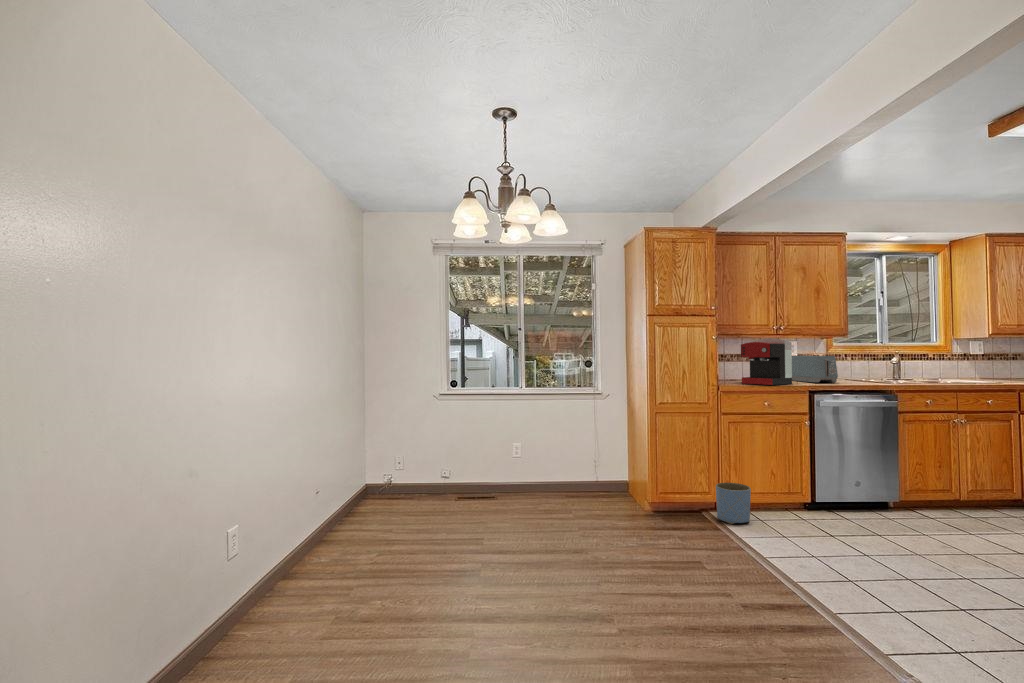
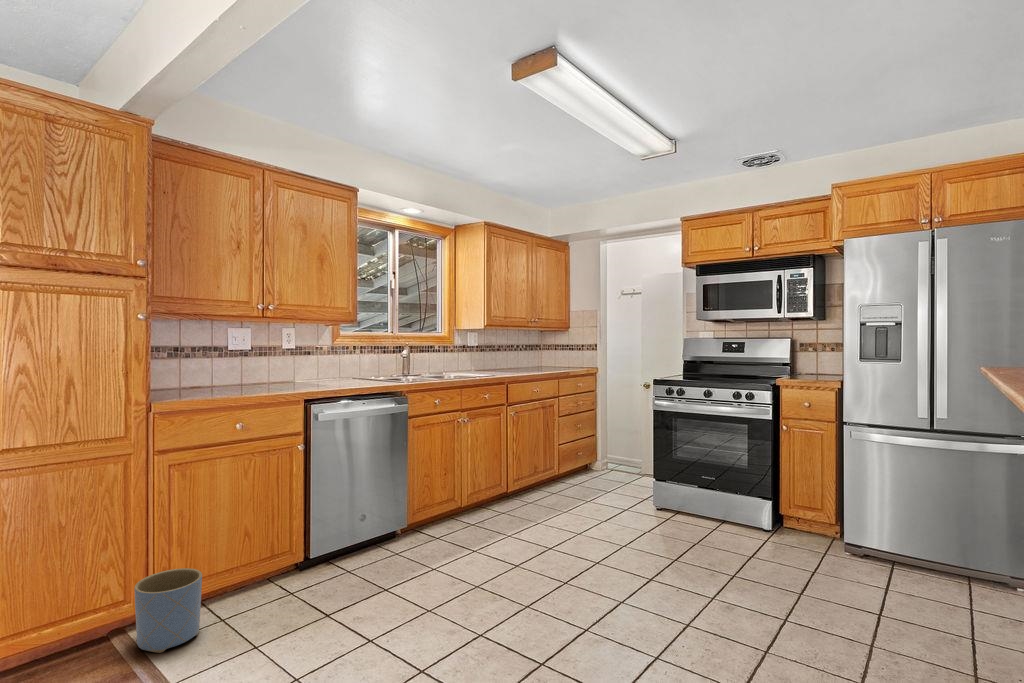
coffee maker: present [741,338,792,385] -> none [201,323,282,395]
toaster: present [792,356,838,383] -> none [282,349,343,386]

